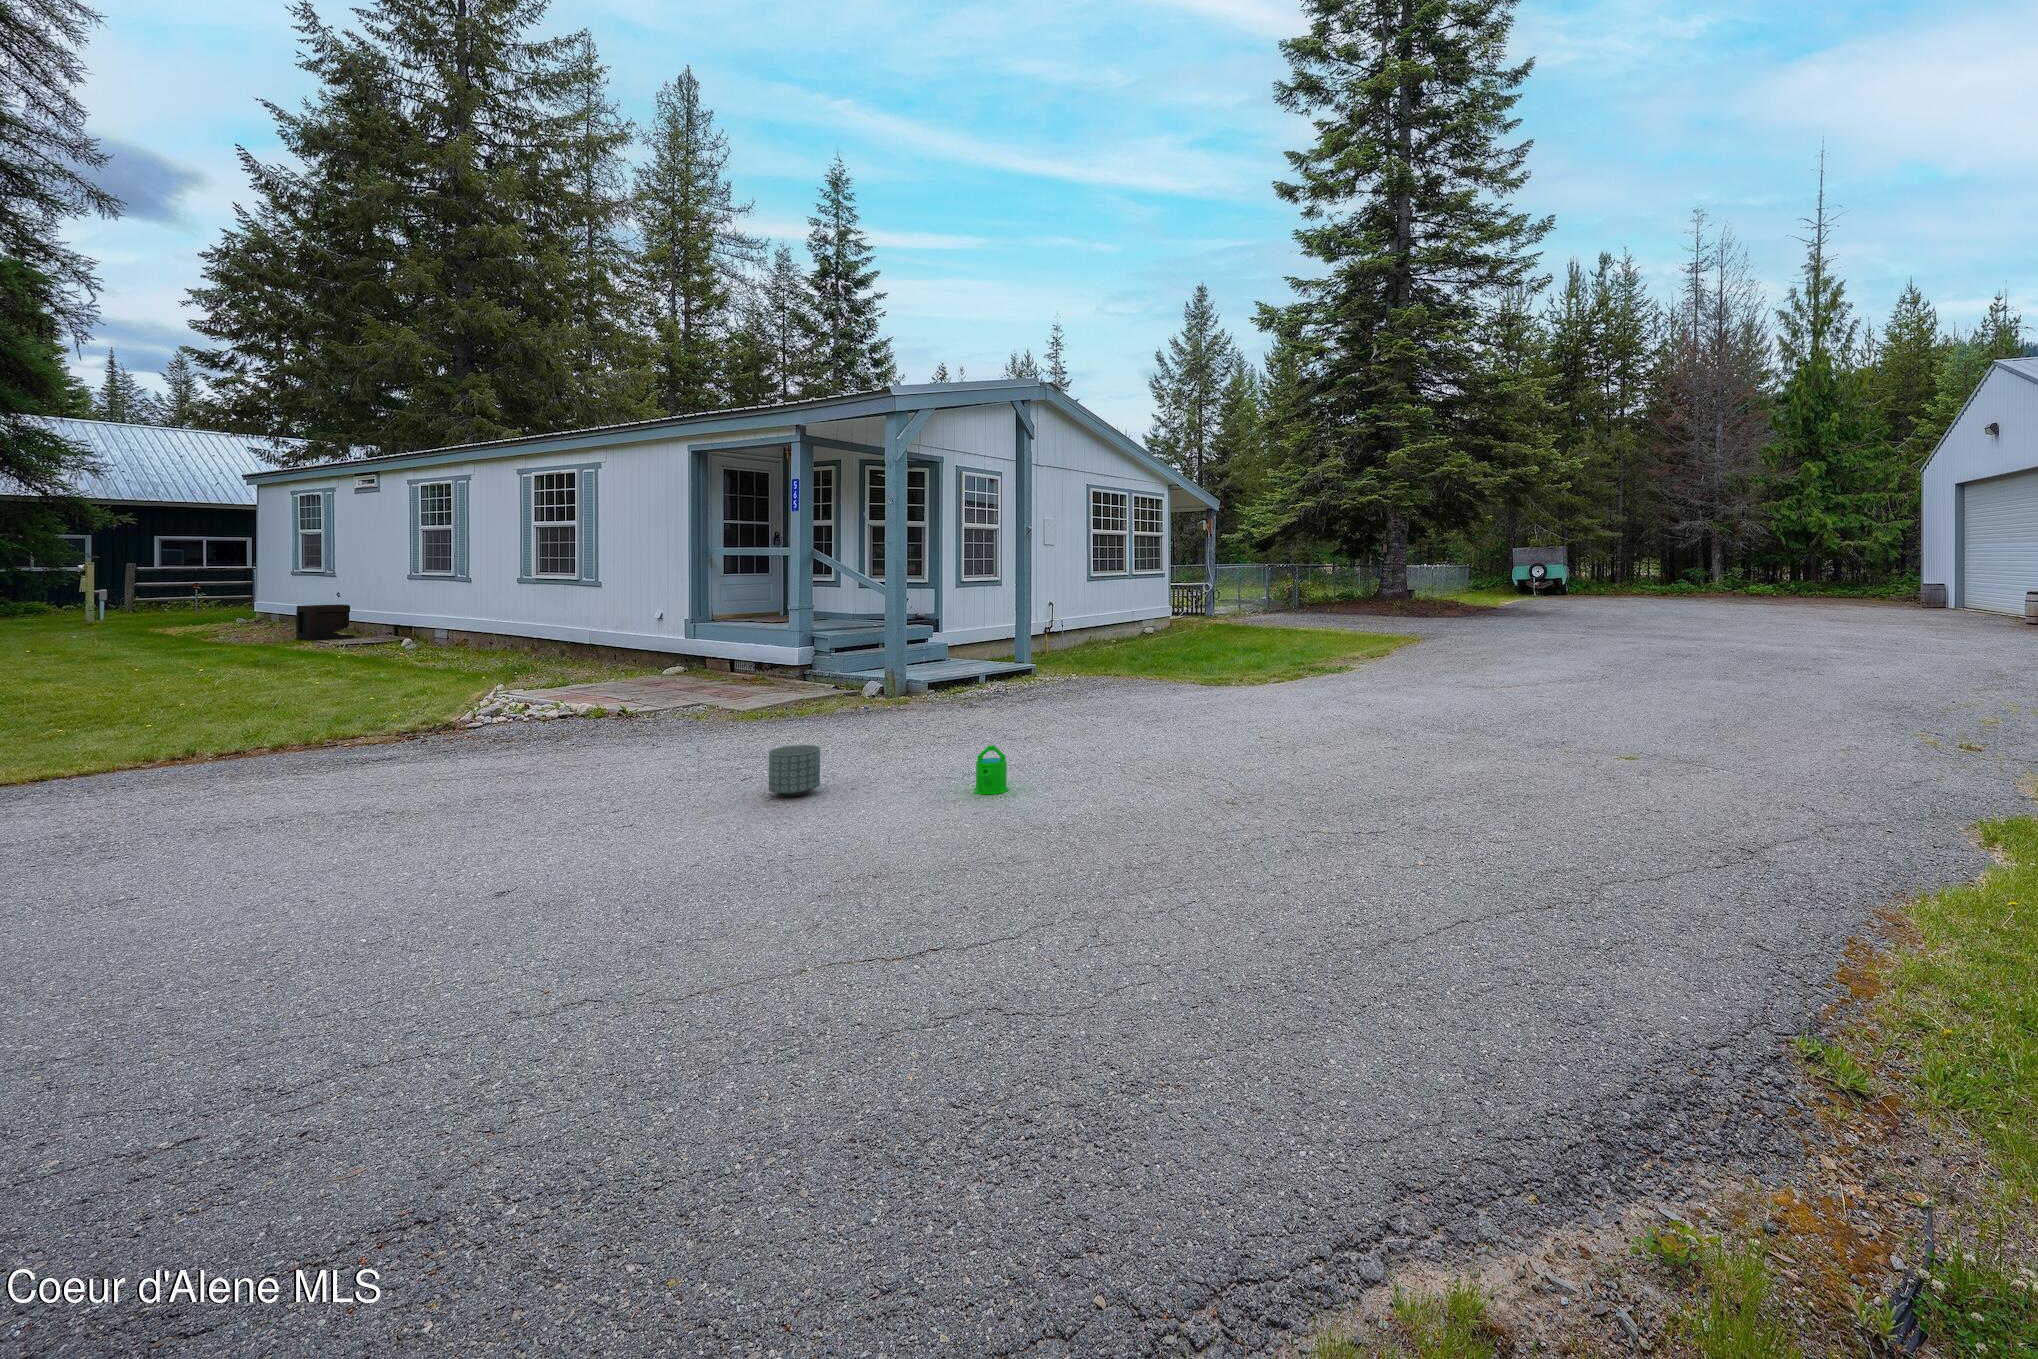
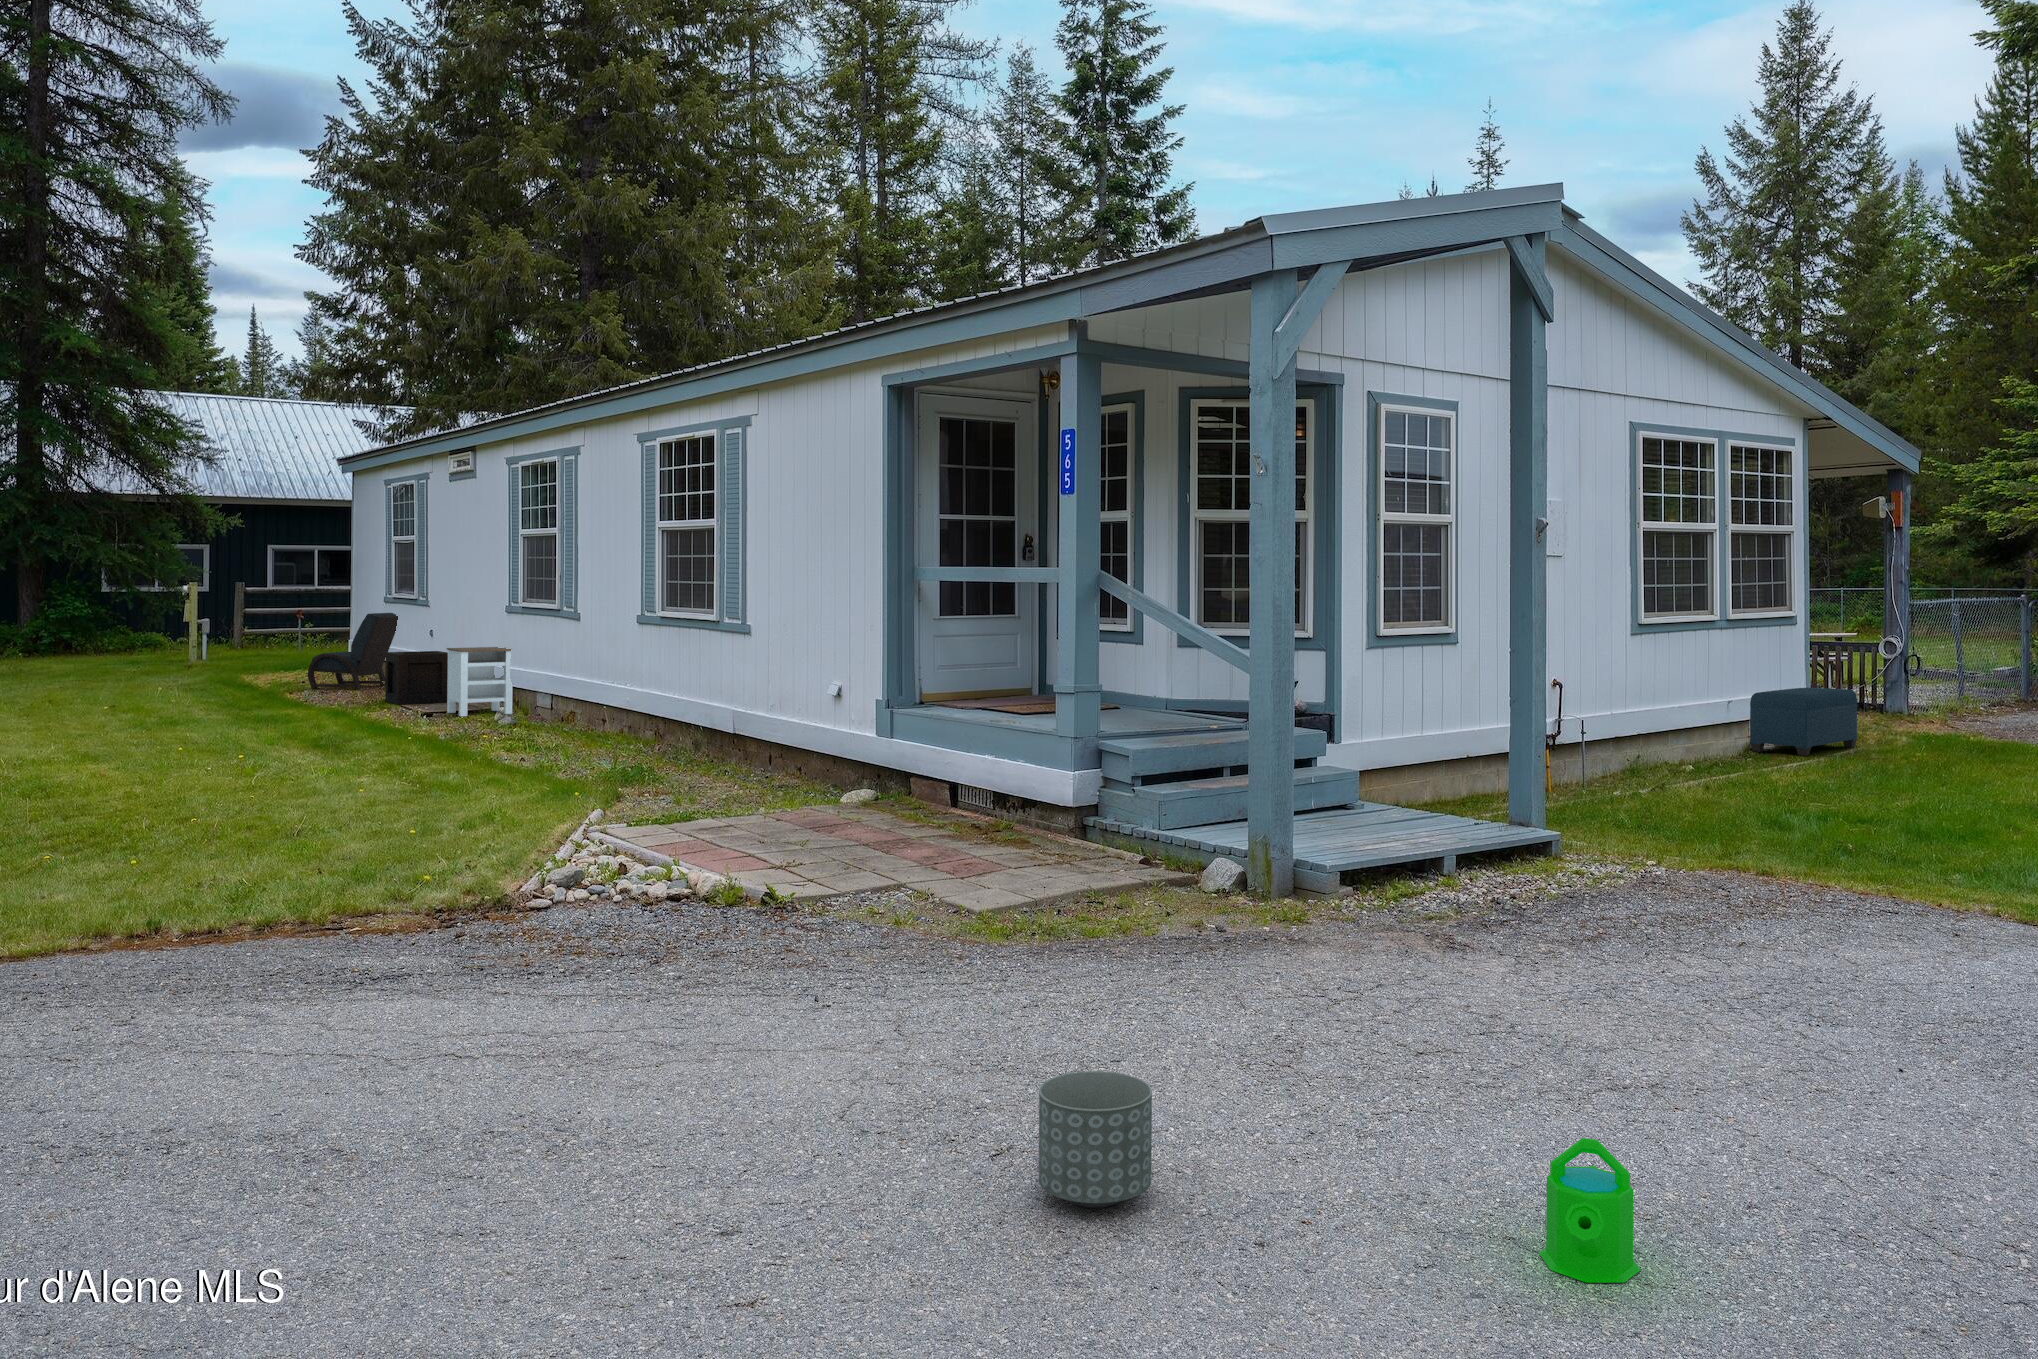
lounge chair: none [219,580,306,633] -> present [308,613,398,690]
side table: none [354,600,412,645] -> present [447,647,513,716]
bench: none [1148,609,1195,639] -> present [1750,688,1857,756]

